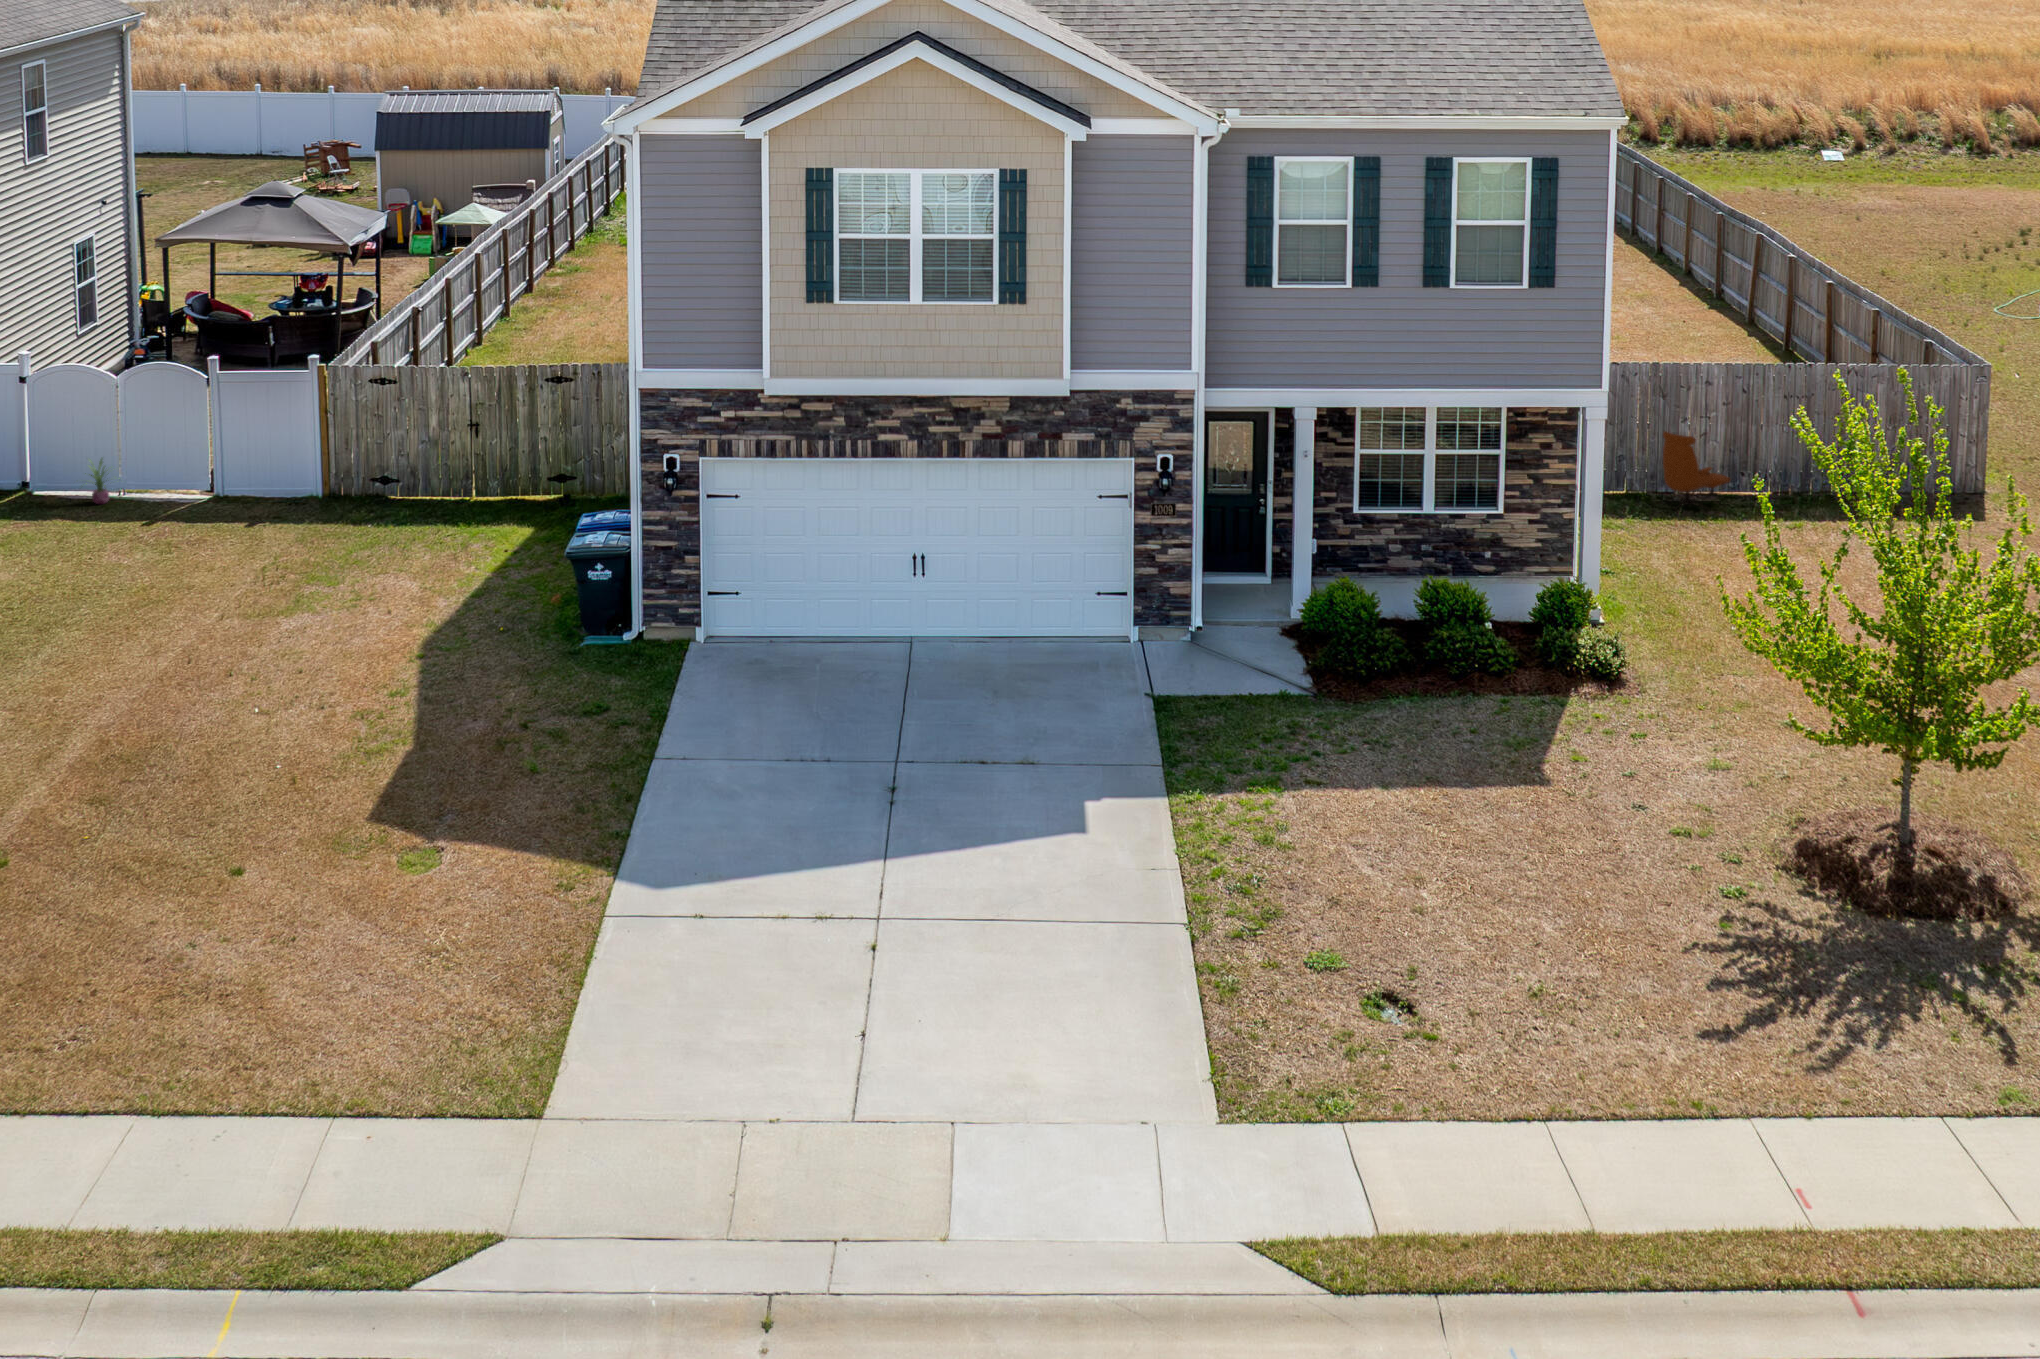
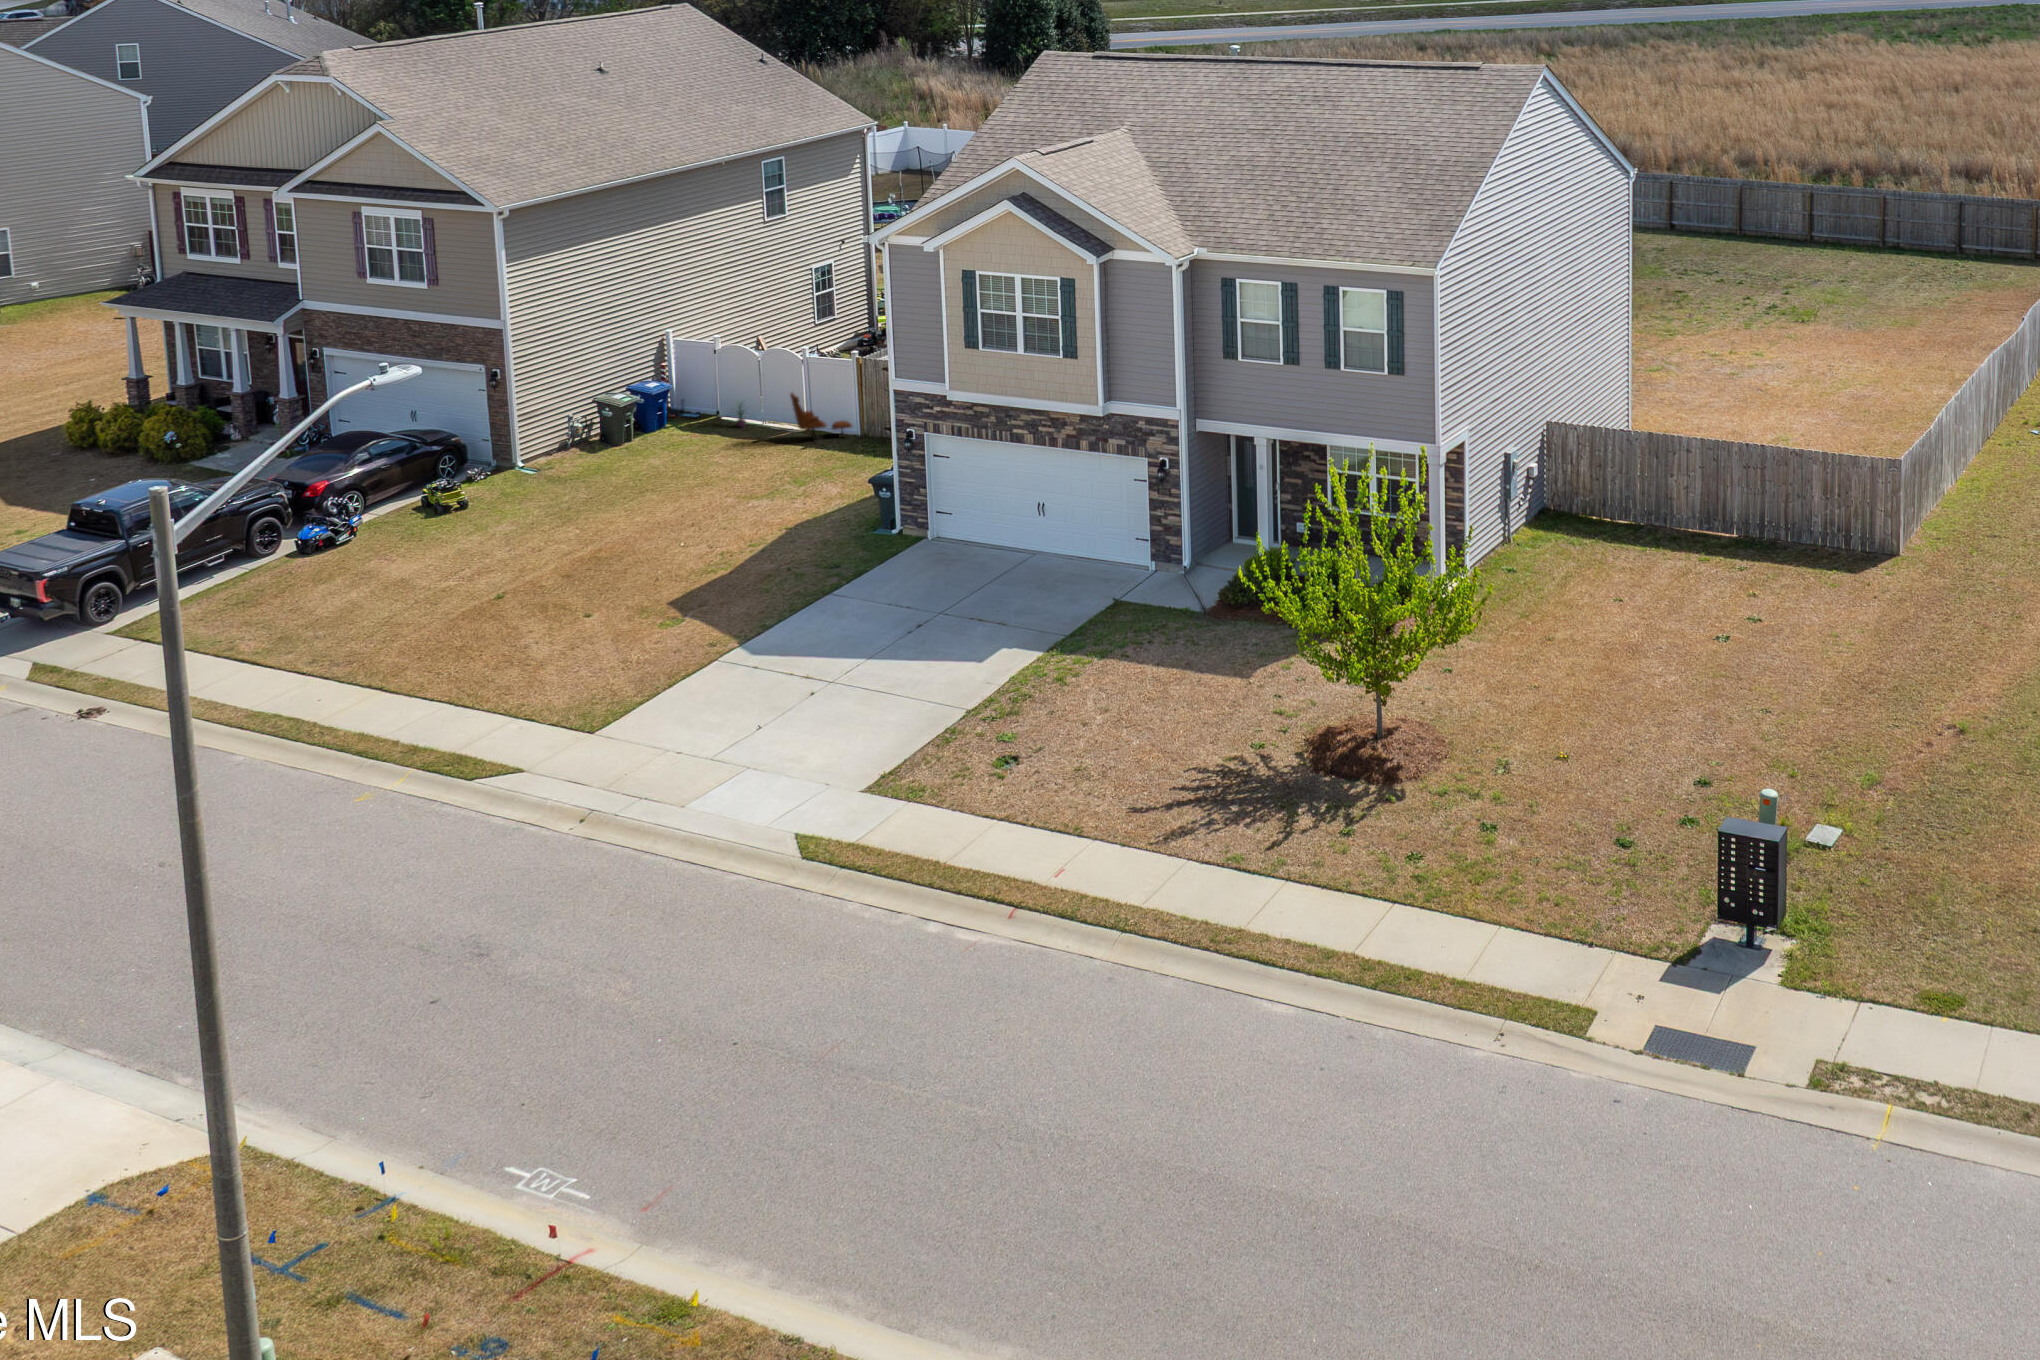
lounge chair: present [1663,431,1730,510] -> present [790,393,852,439]

